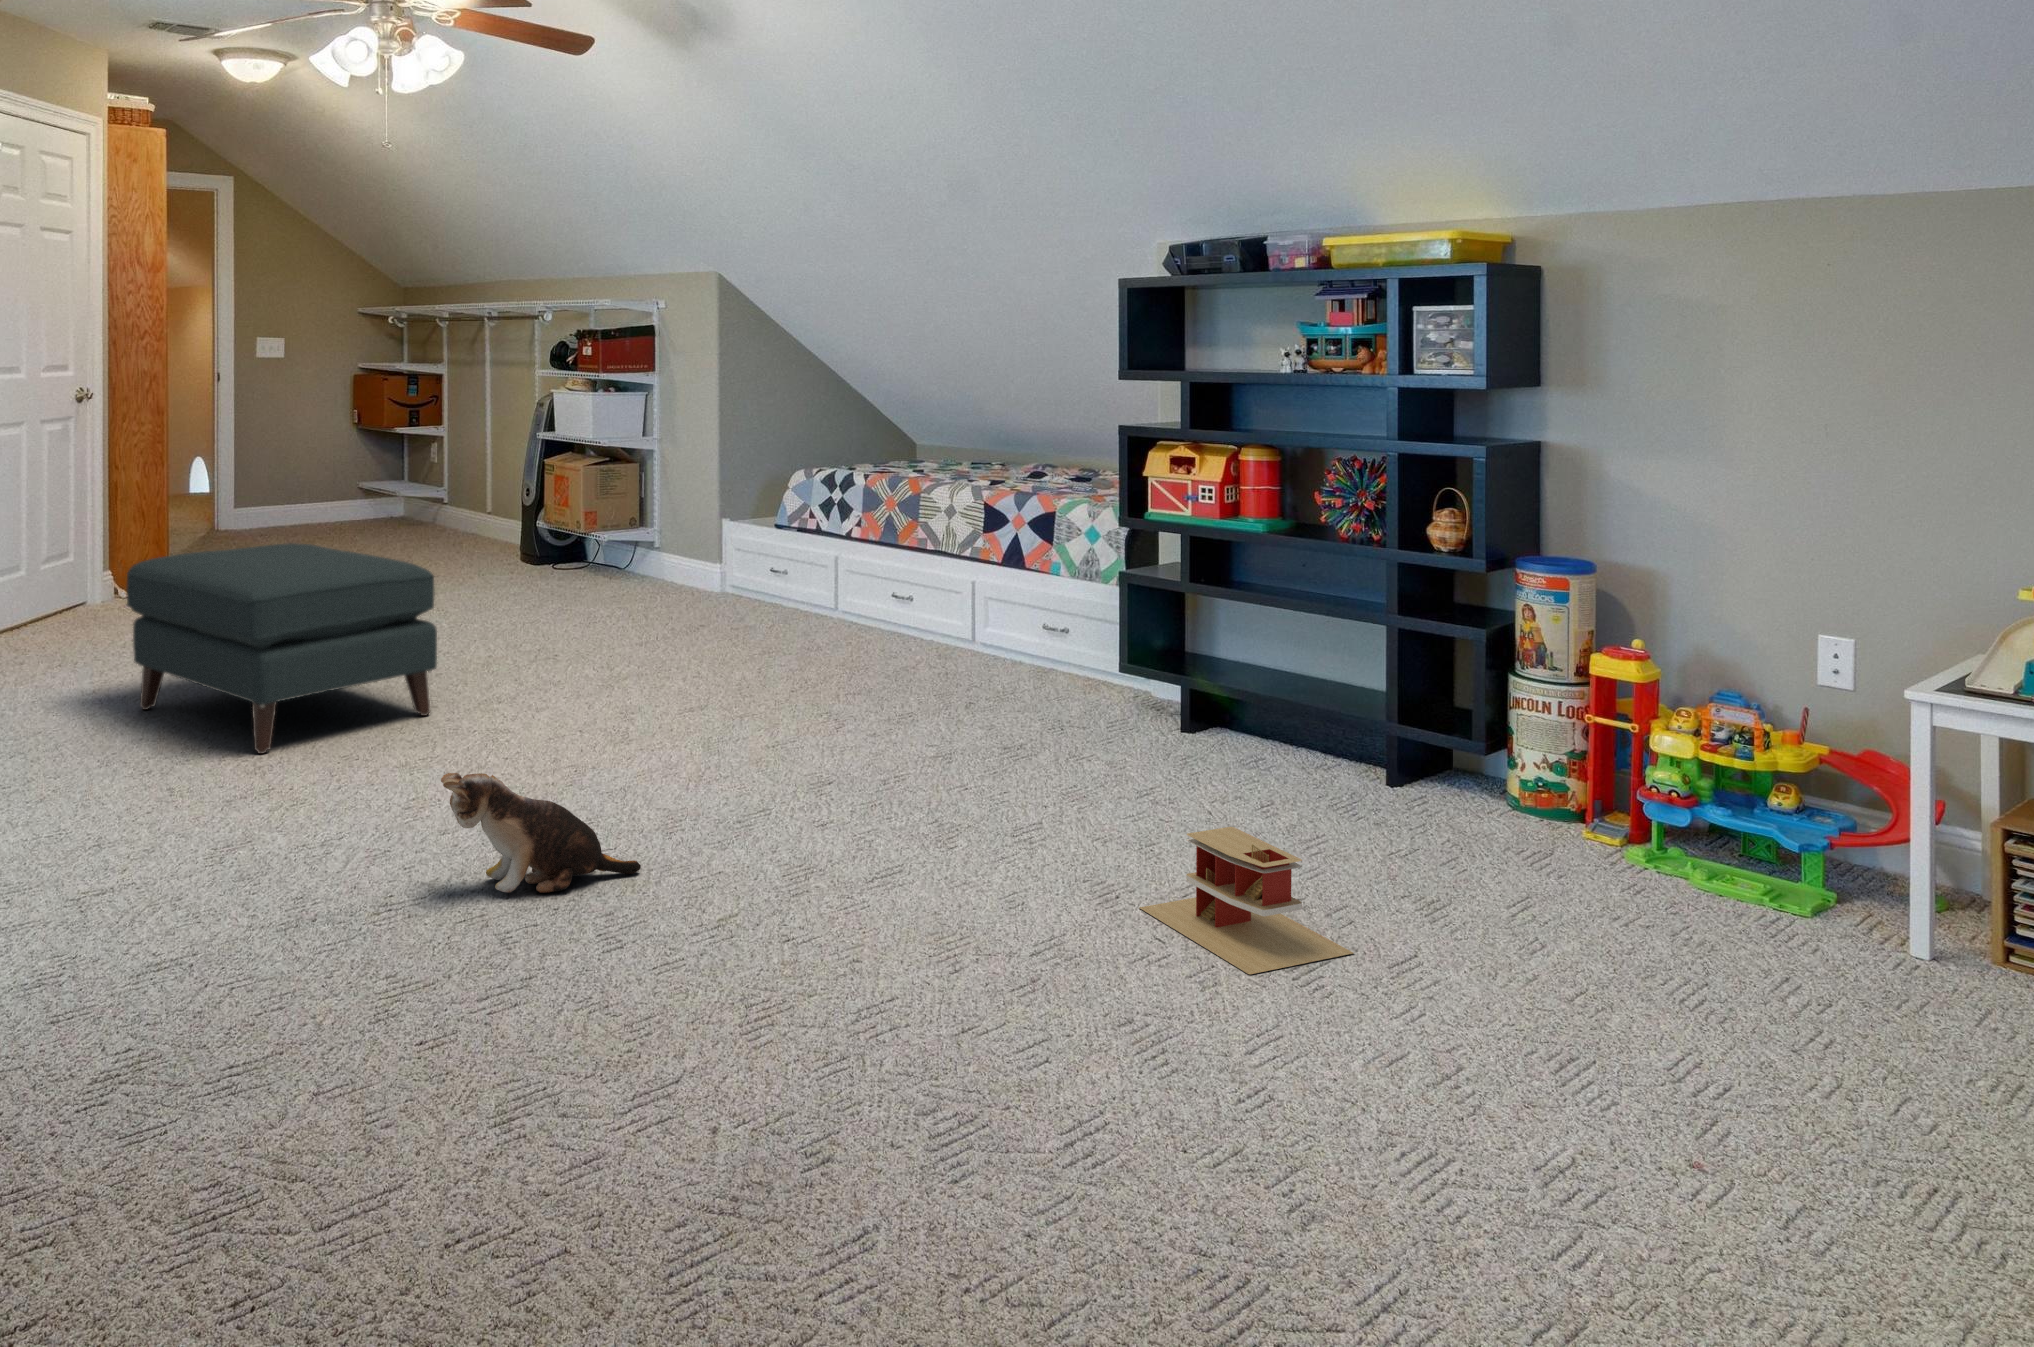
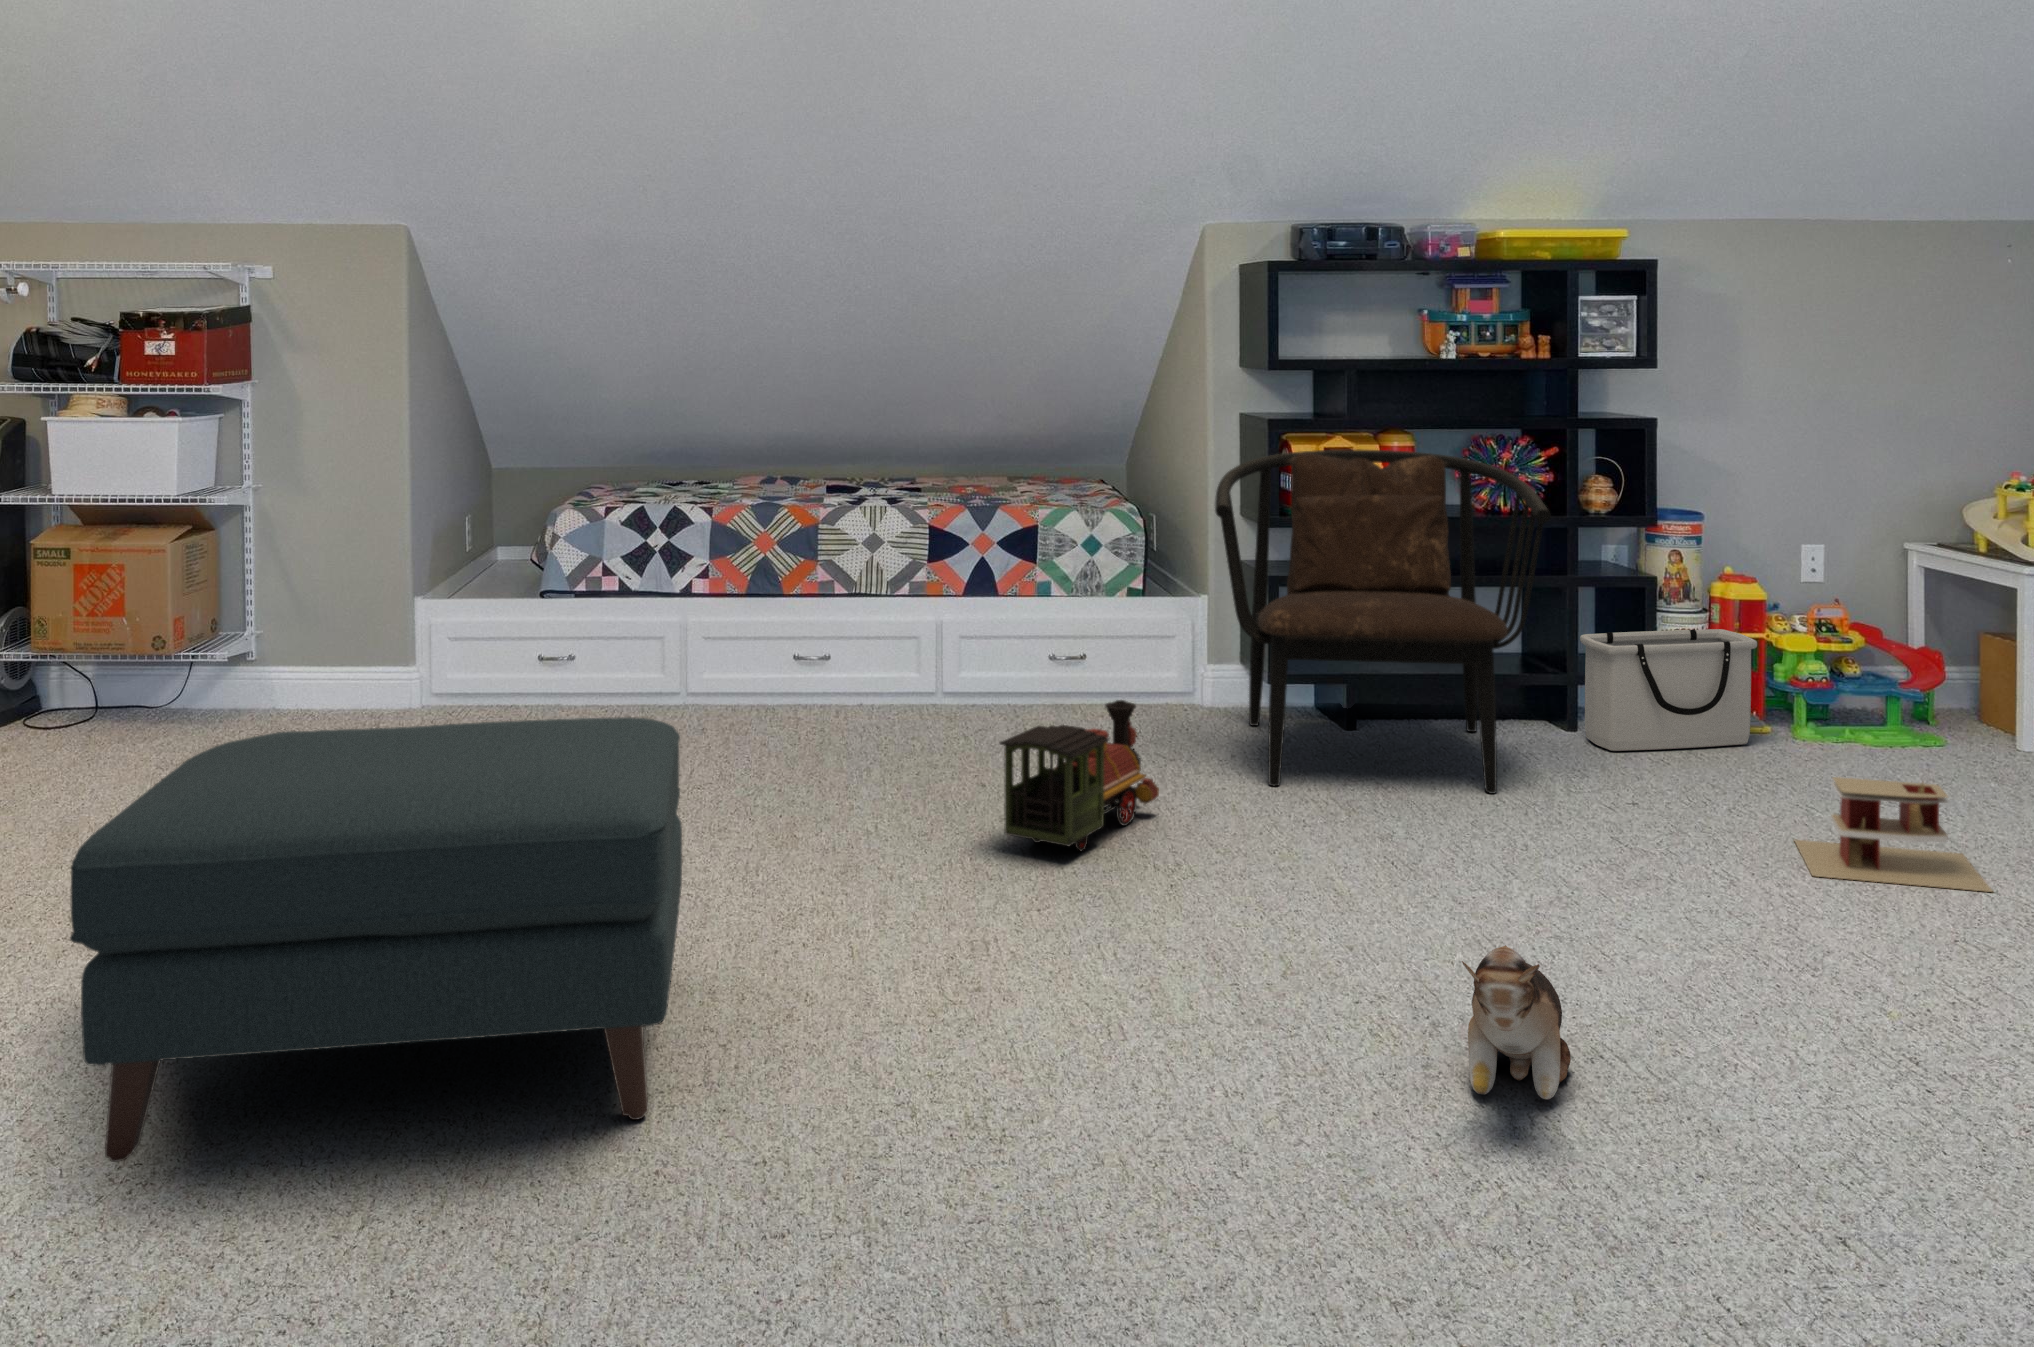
armchair: none [977,463,1298,792] -> present [1215,450,1551,794]
toy train: none [712,636,868,734] -> present [1000,700,1159,852]
storage bin: none [1349,678,1556,839] -> present [1580,629,1757,751]

